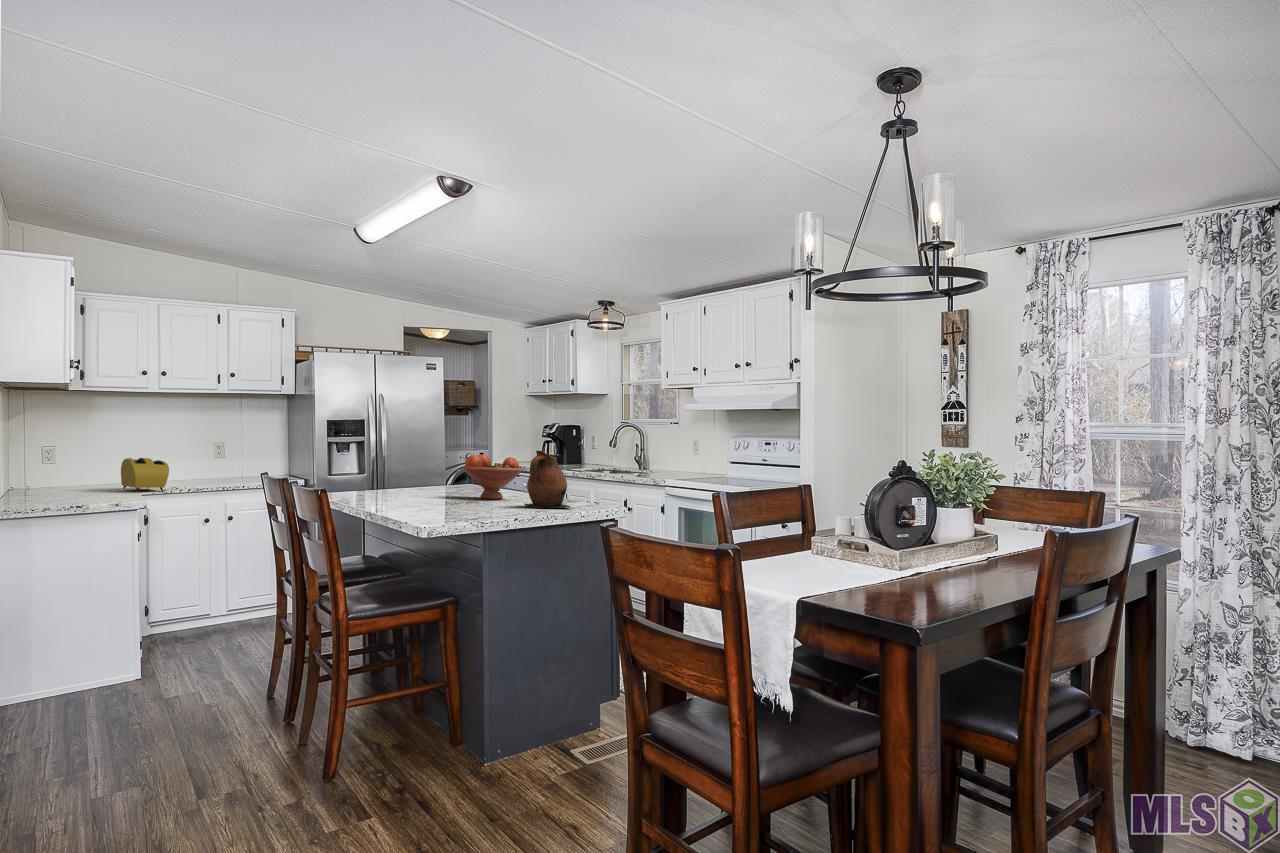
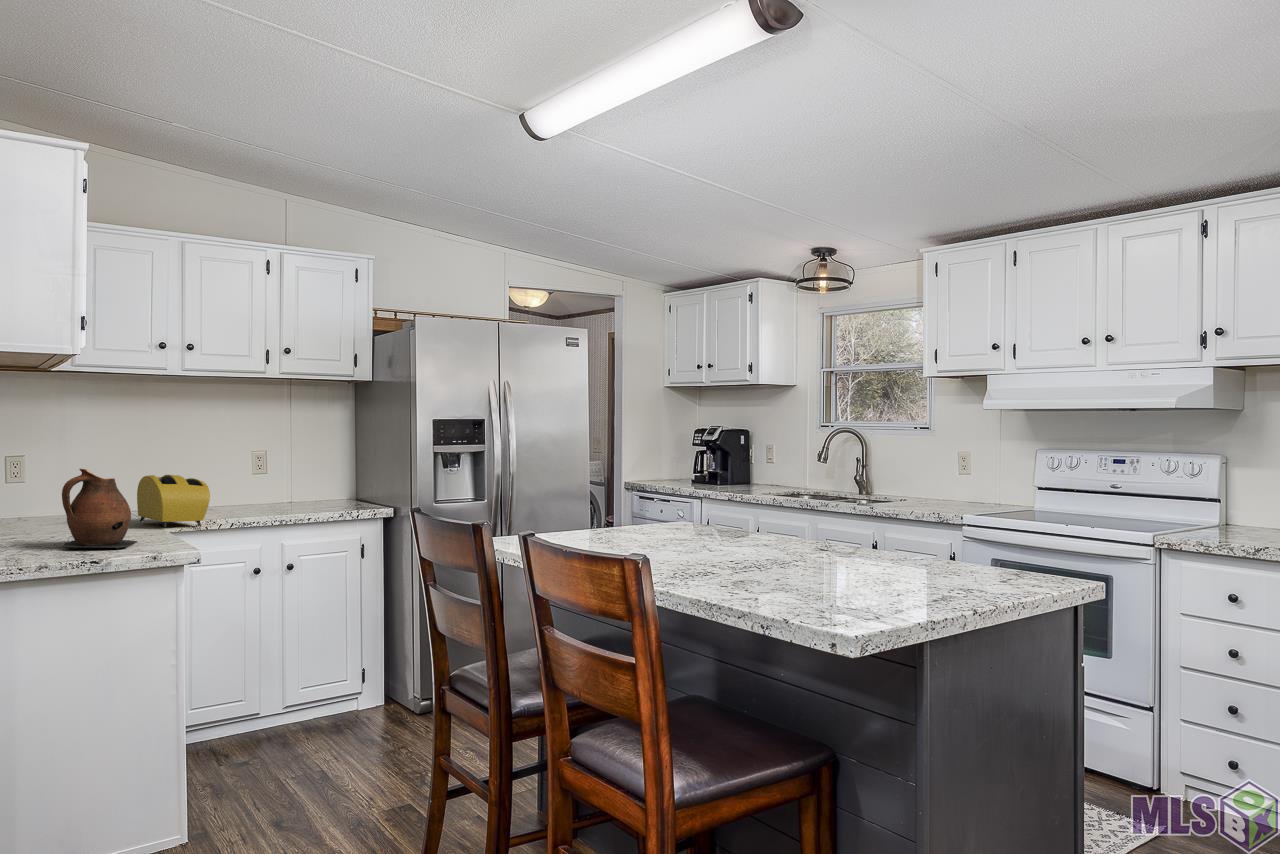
ceramic pitcher: present [525,451,571,508] -> present [62,469,137,549]
fruit bowl: present [462,454,523,499] -> none [714,481,813,557]

